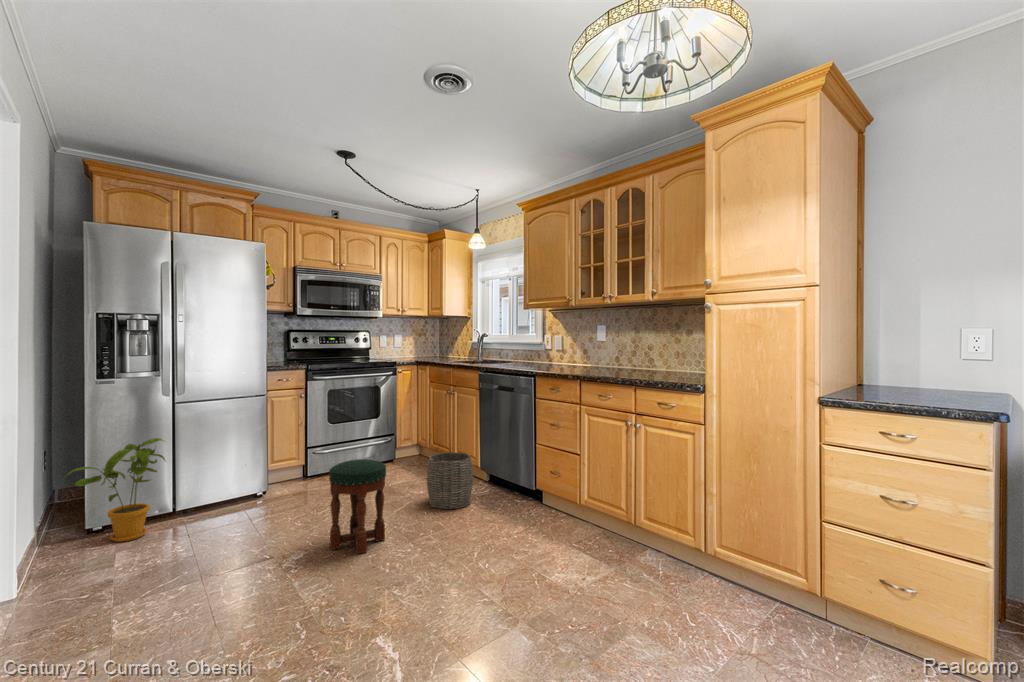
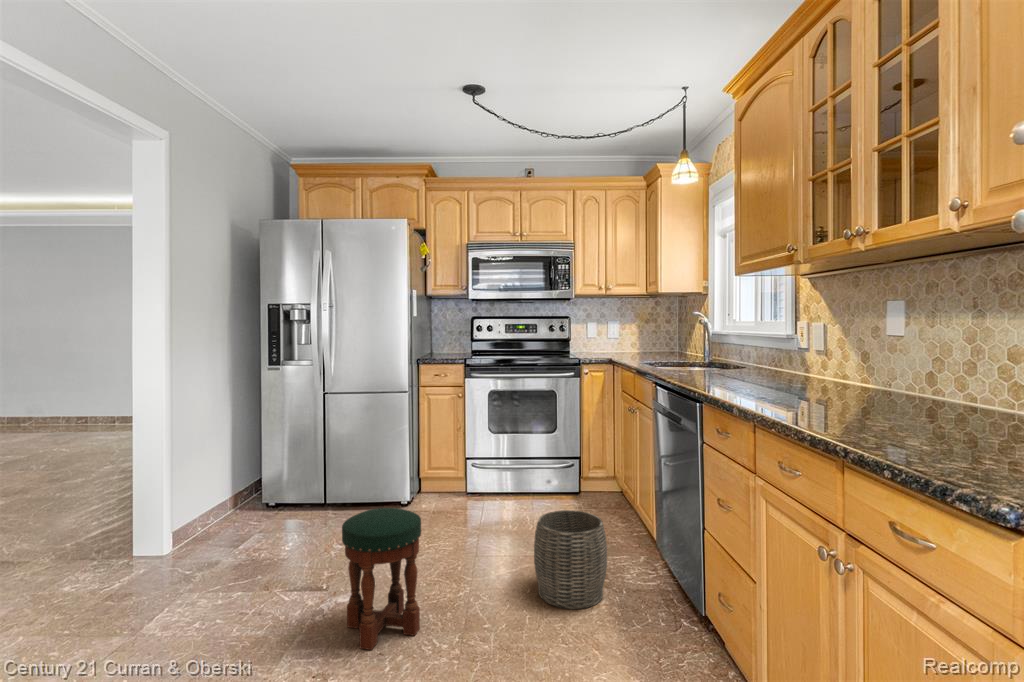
house plant: present [65,438,165,542] -> none [197,442,285,543]

